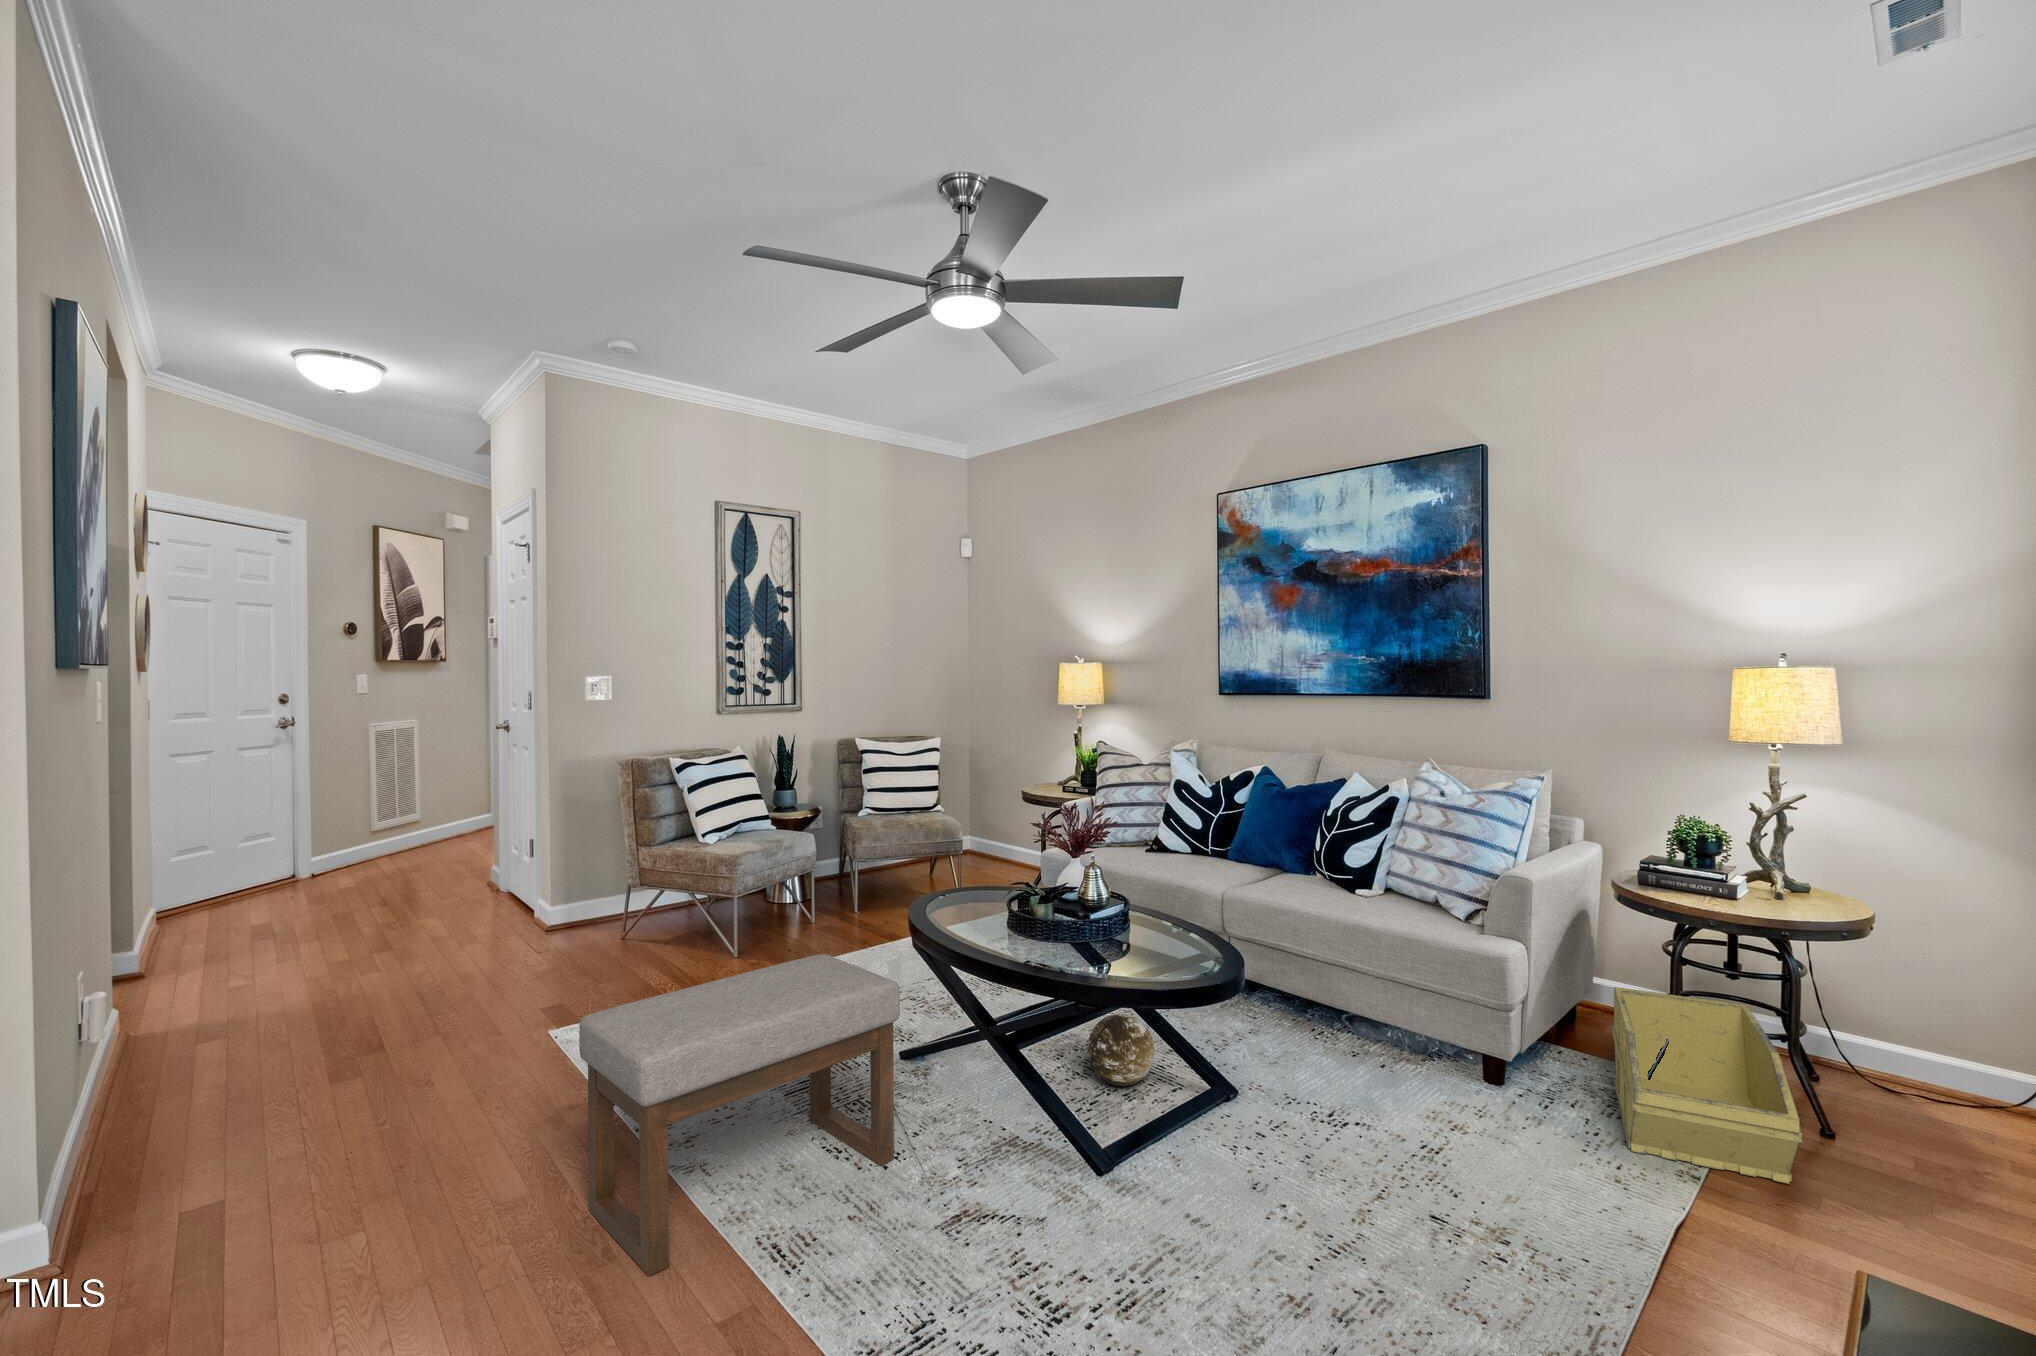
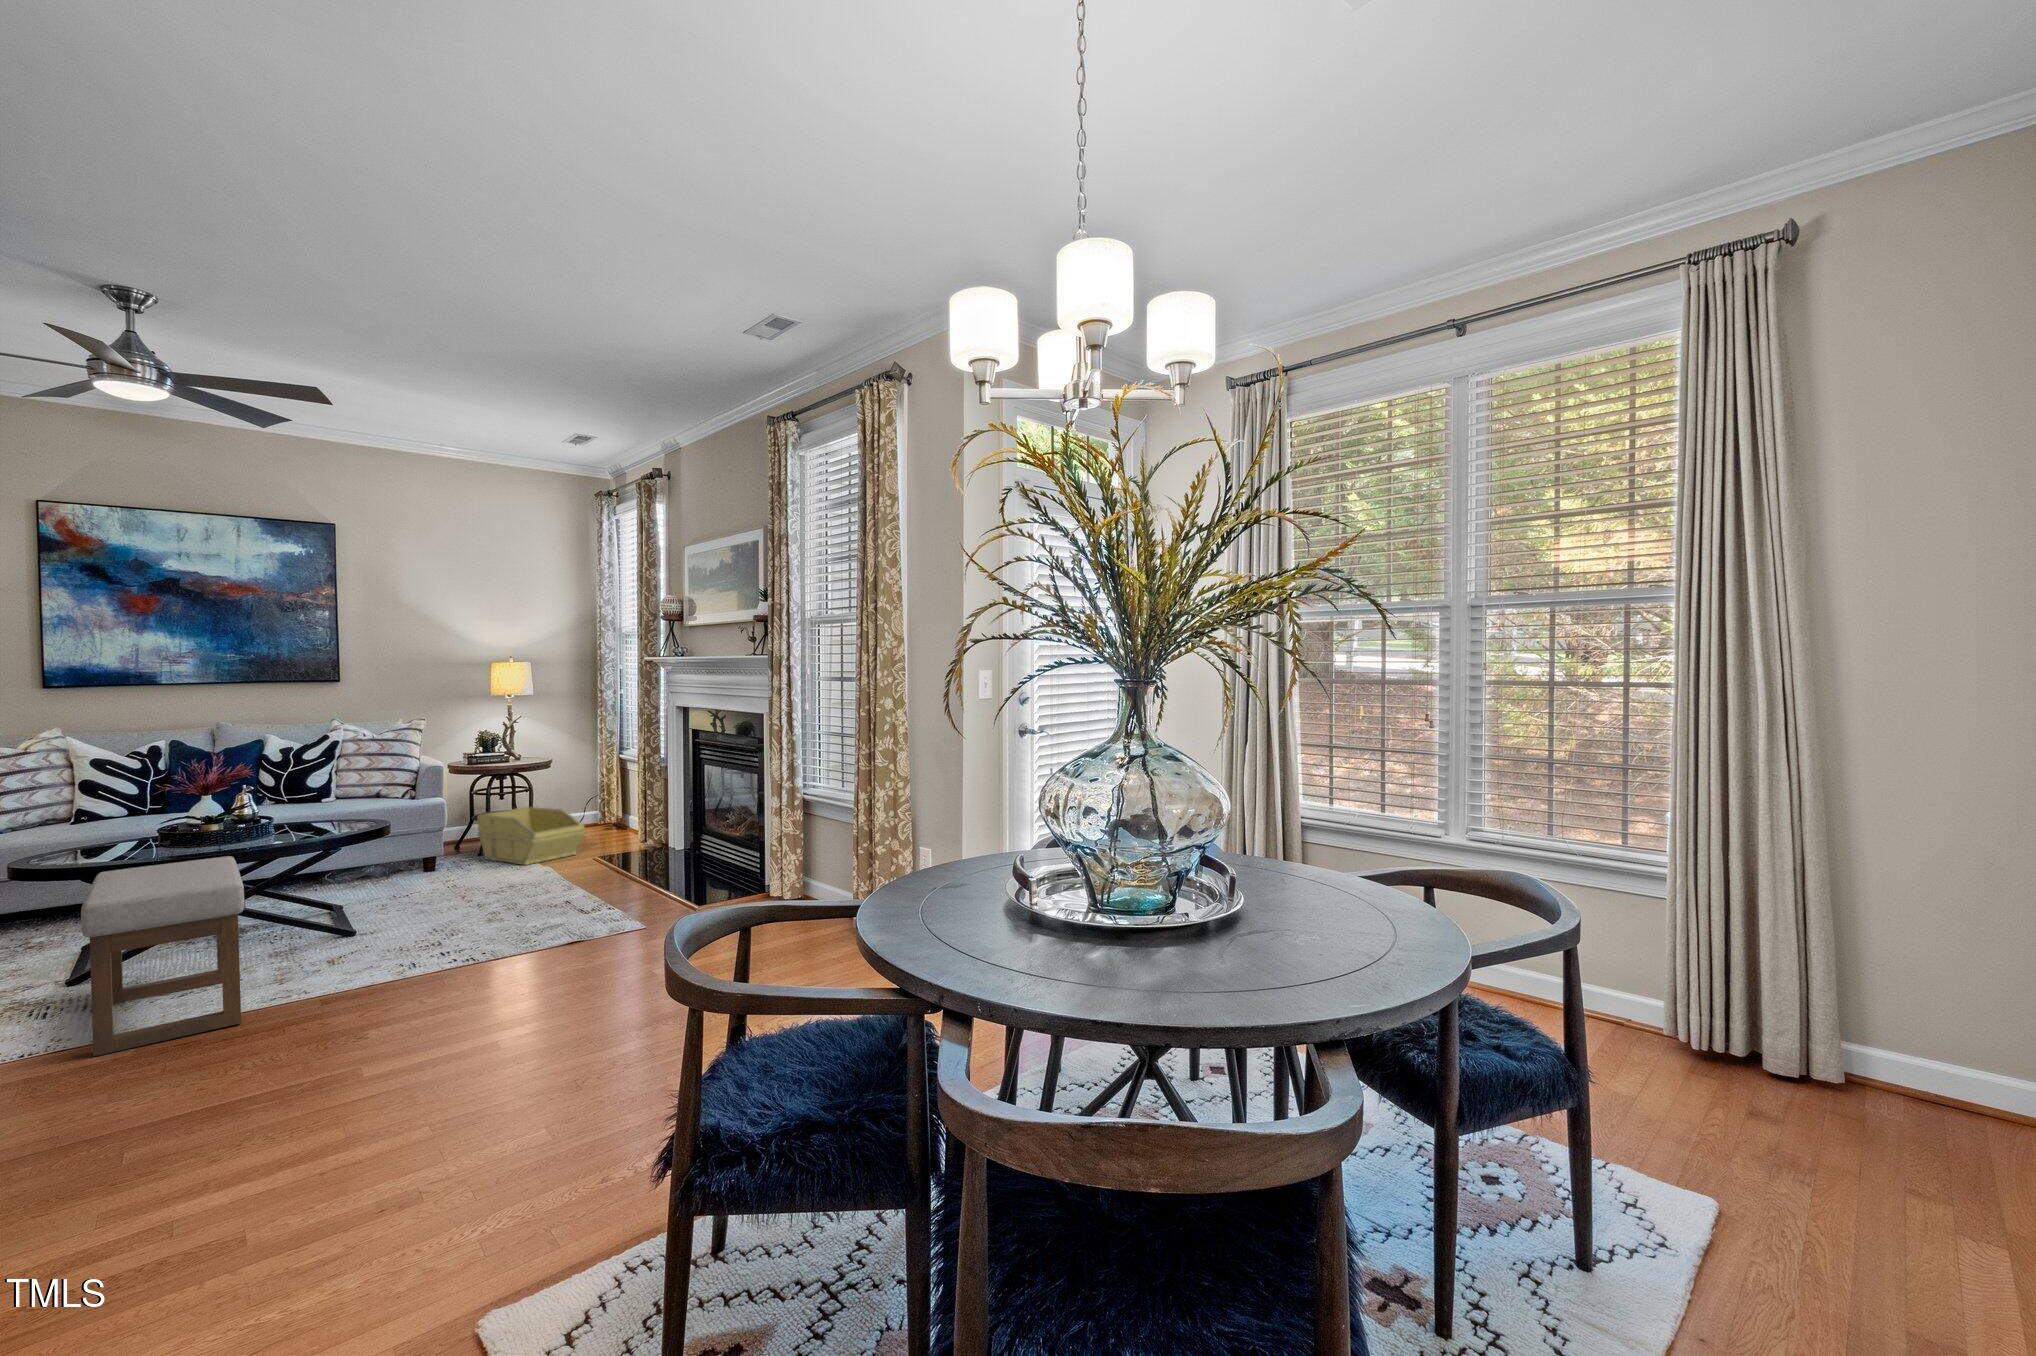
decorative orb: present [1087,1014,1155,1086] -> none [251,880,309,925]

